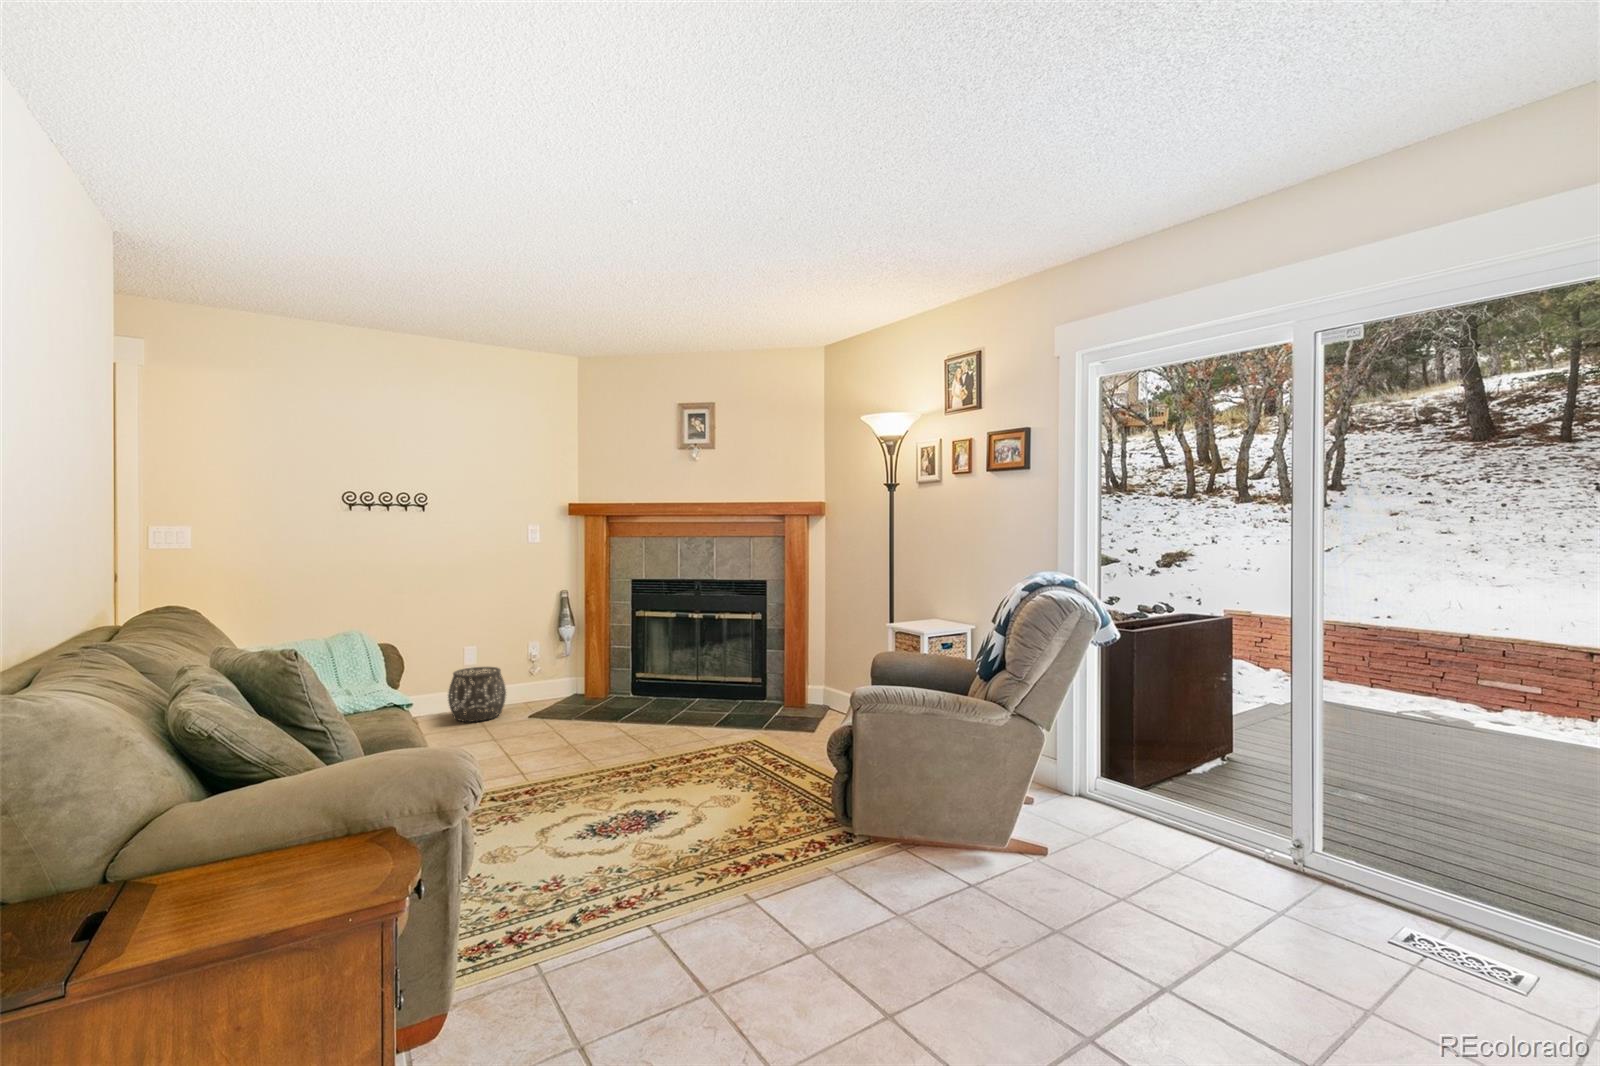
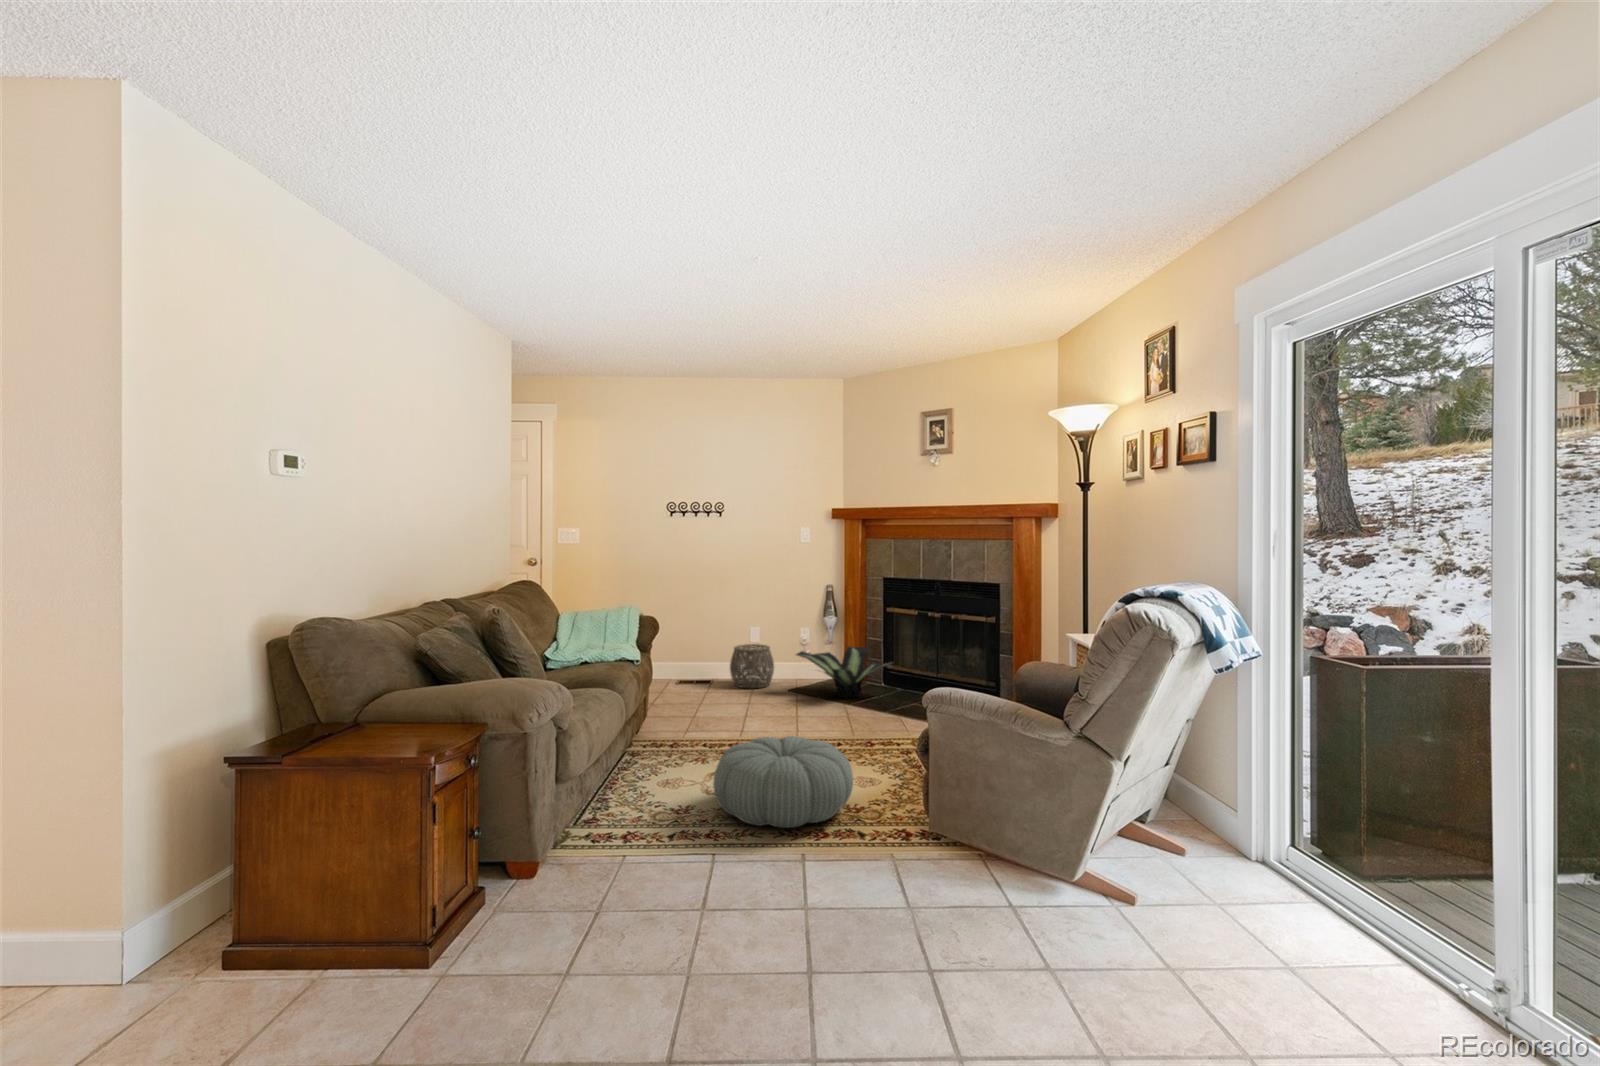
potted plant: none [544,657,658,718] -> present [796,646,892,698]
pouf: none [587,766,749,875] -> present [713,736,853,828]

